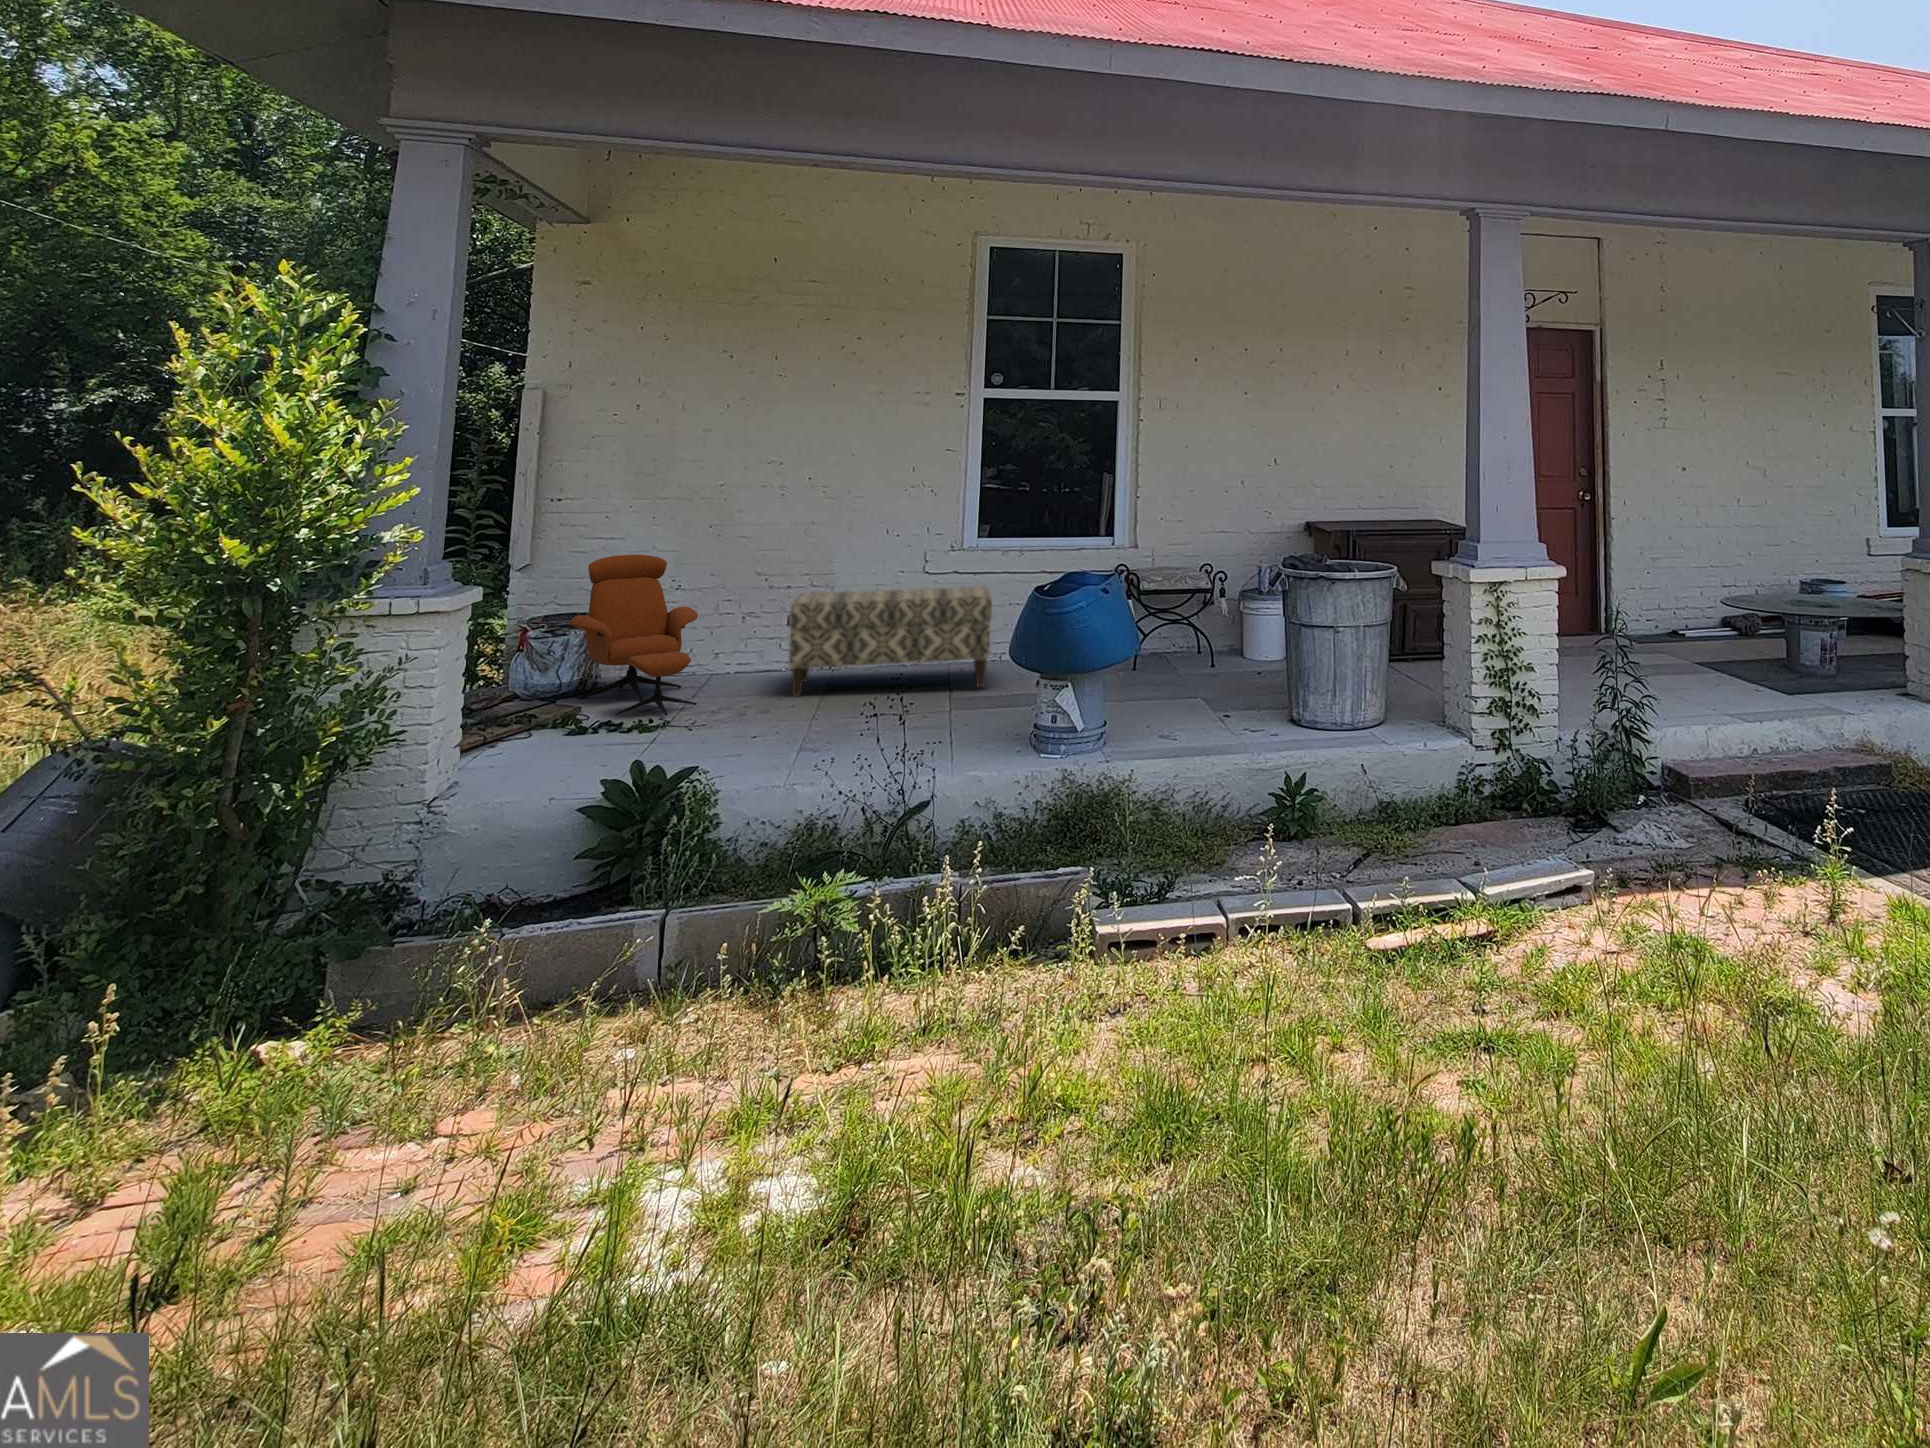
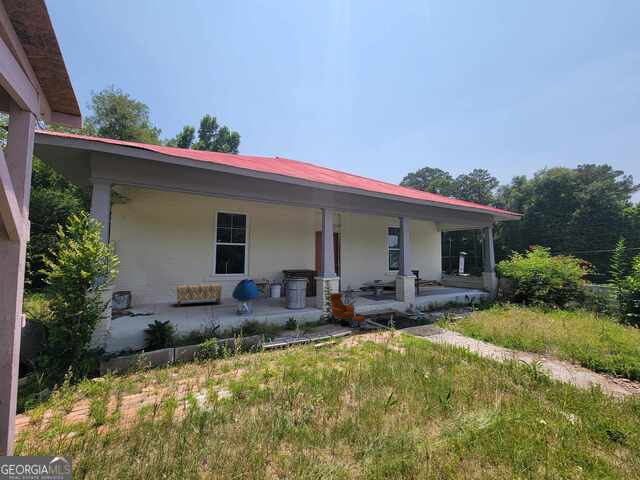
lounge chair: present [570,554,698,716] -> present [330,293,365,330]

